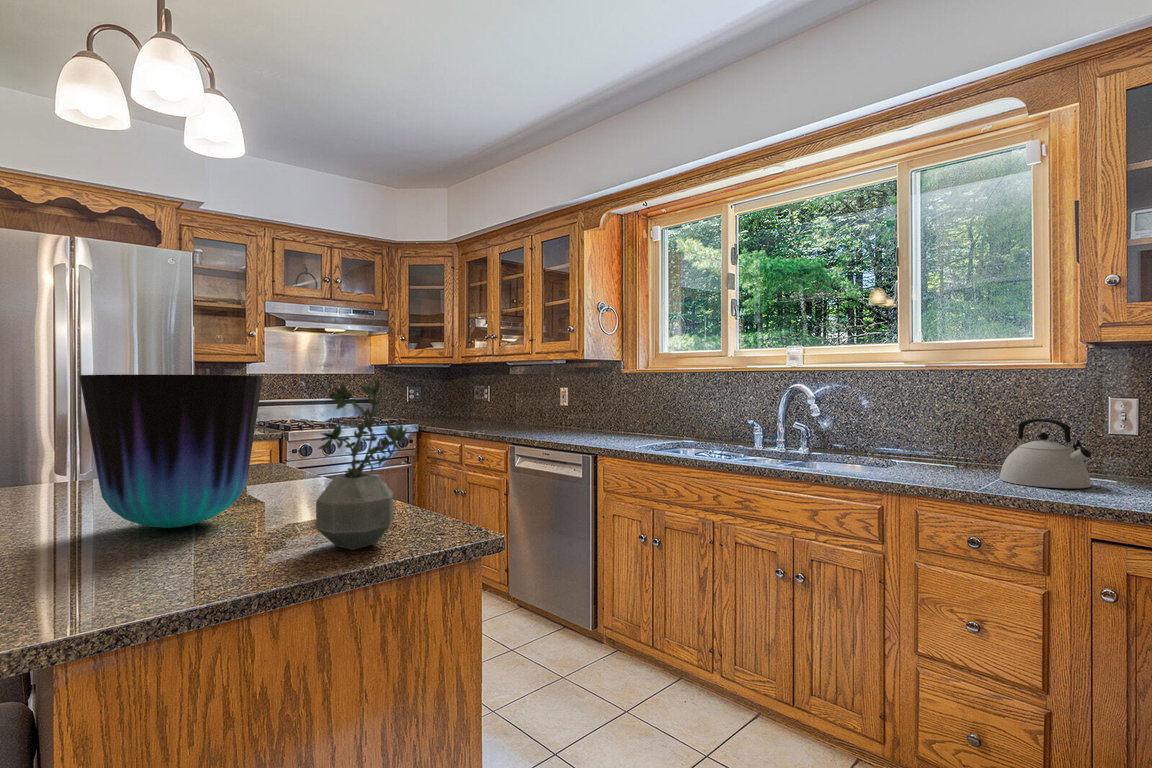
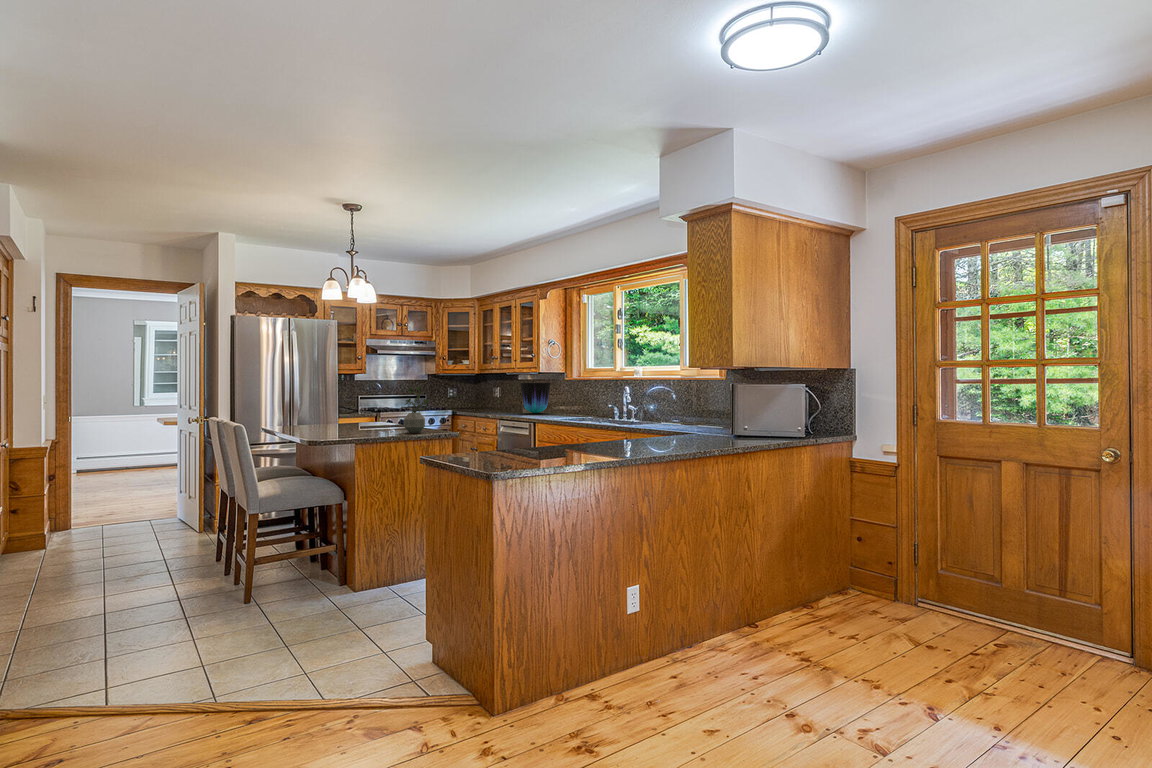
vase: present [79,374,263,528] -> present [520,383,550,413]
kettle: present [1000,419,1091,488] -> none [676,400,706,428]

